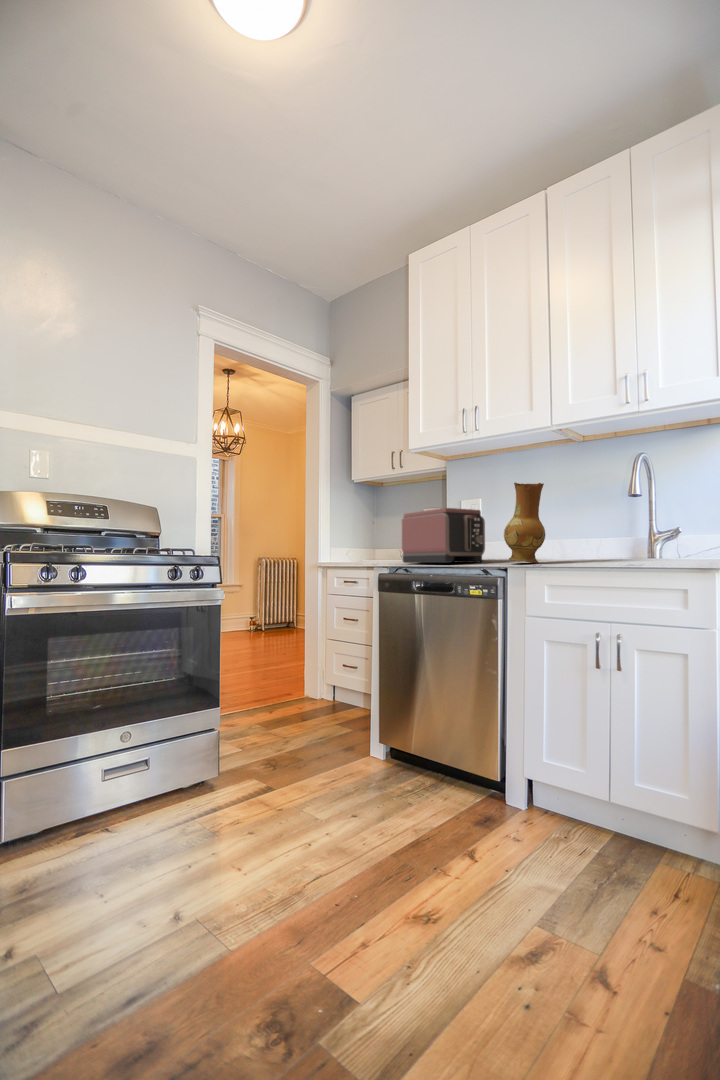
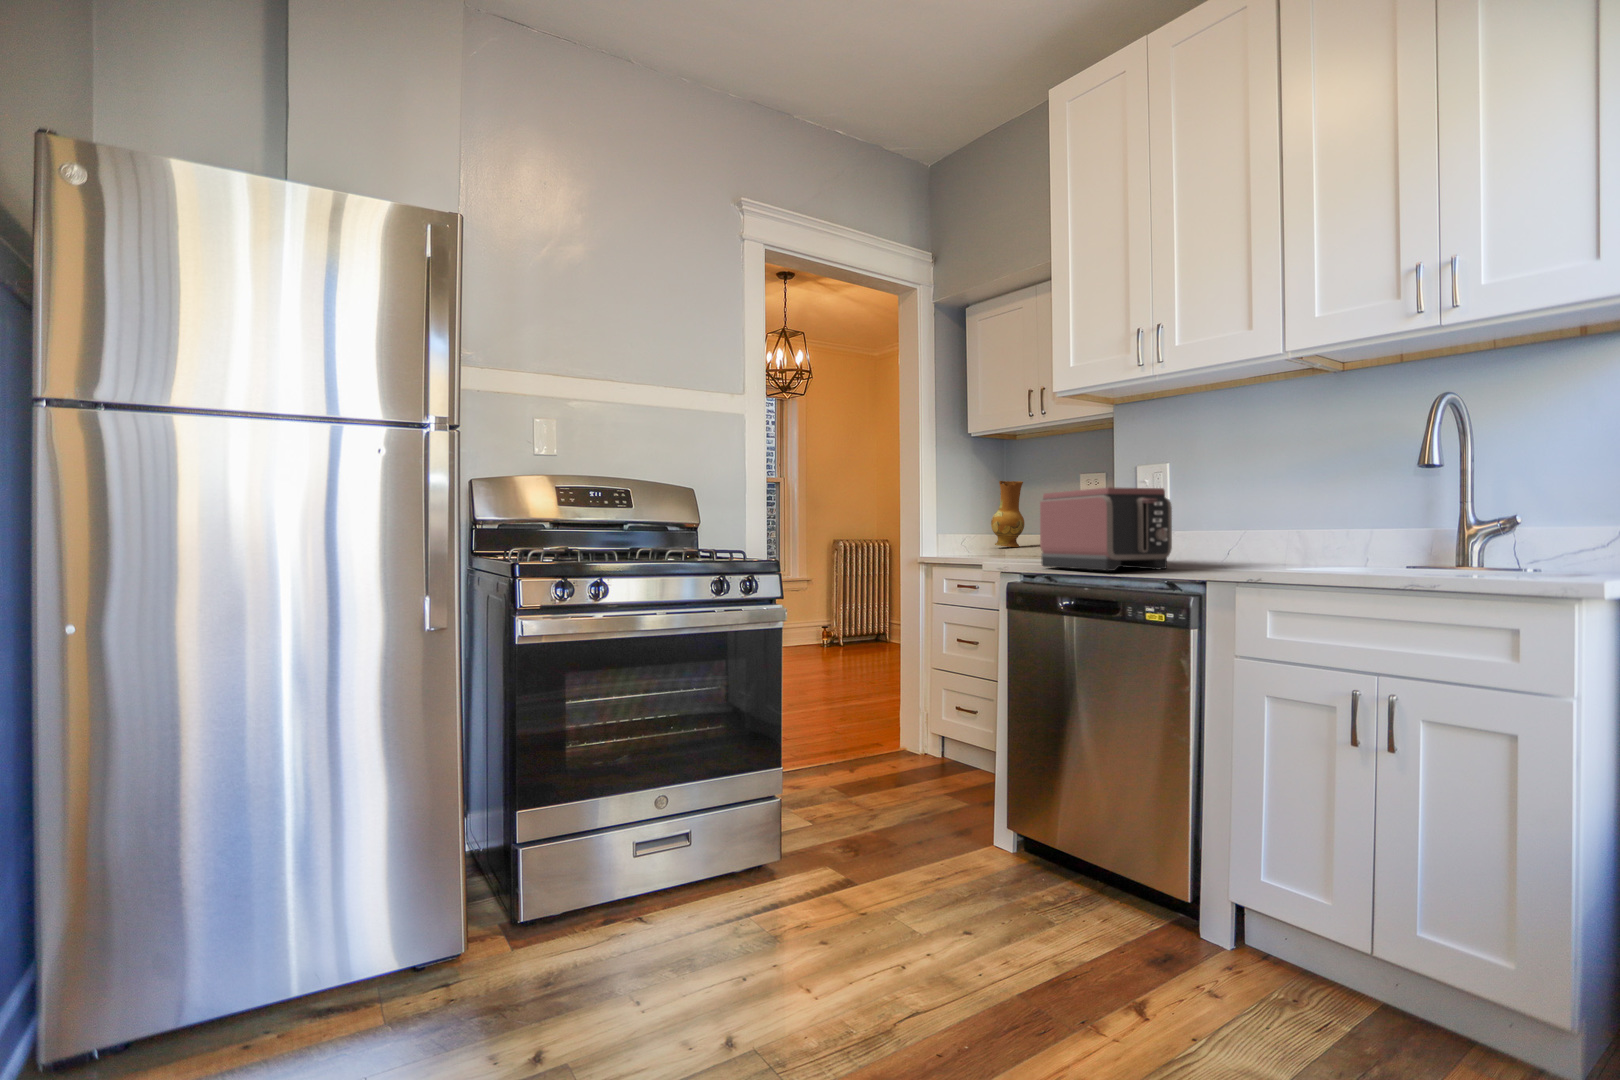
ceramic jug: present [504,483,545,563] -> present [991,481,1024,547]

